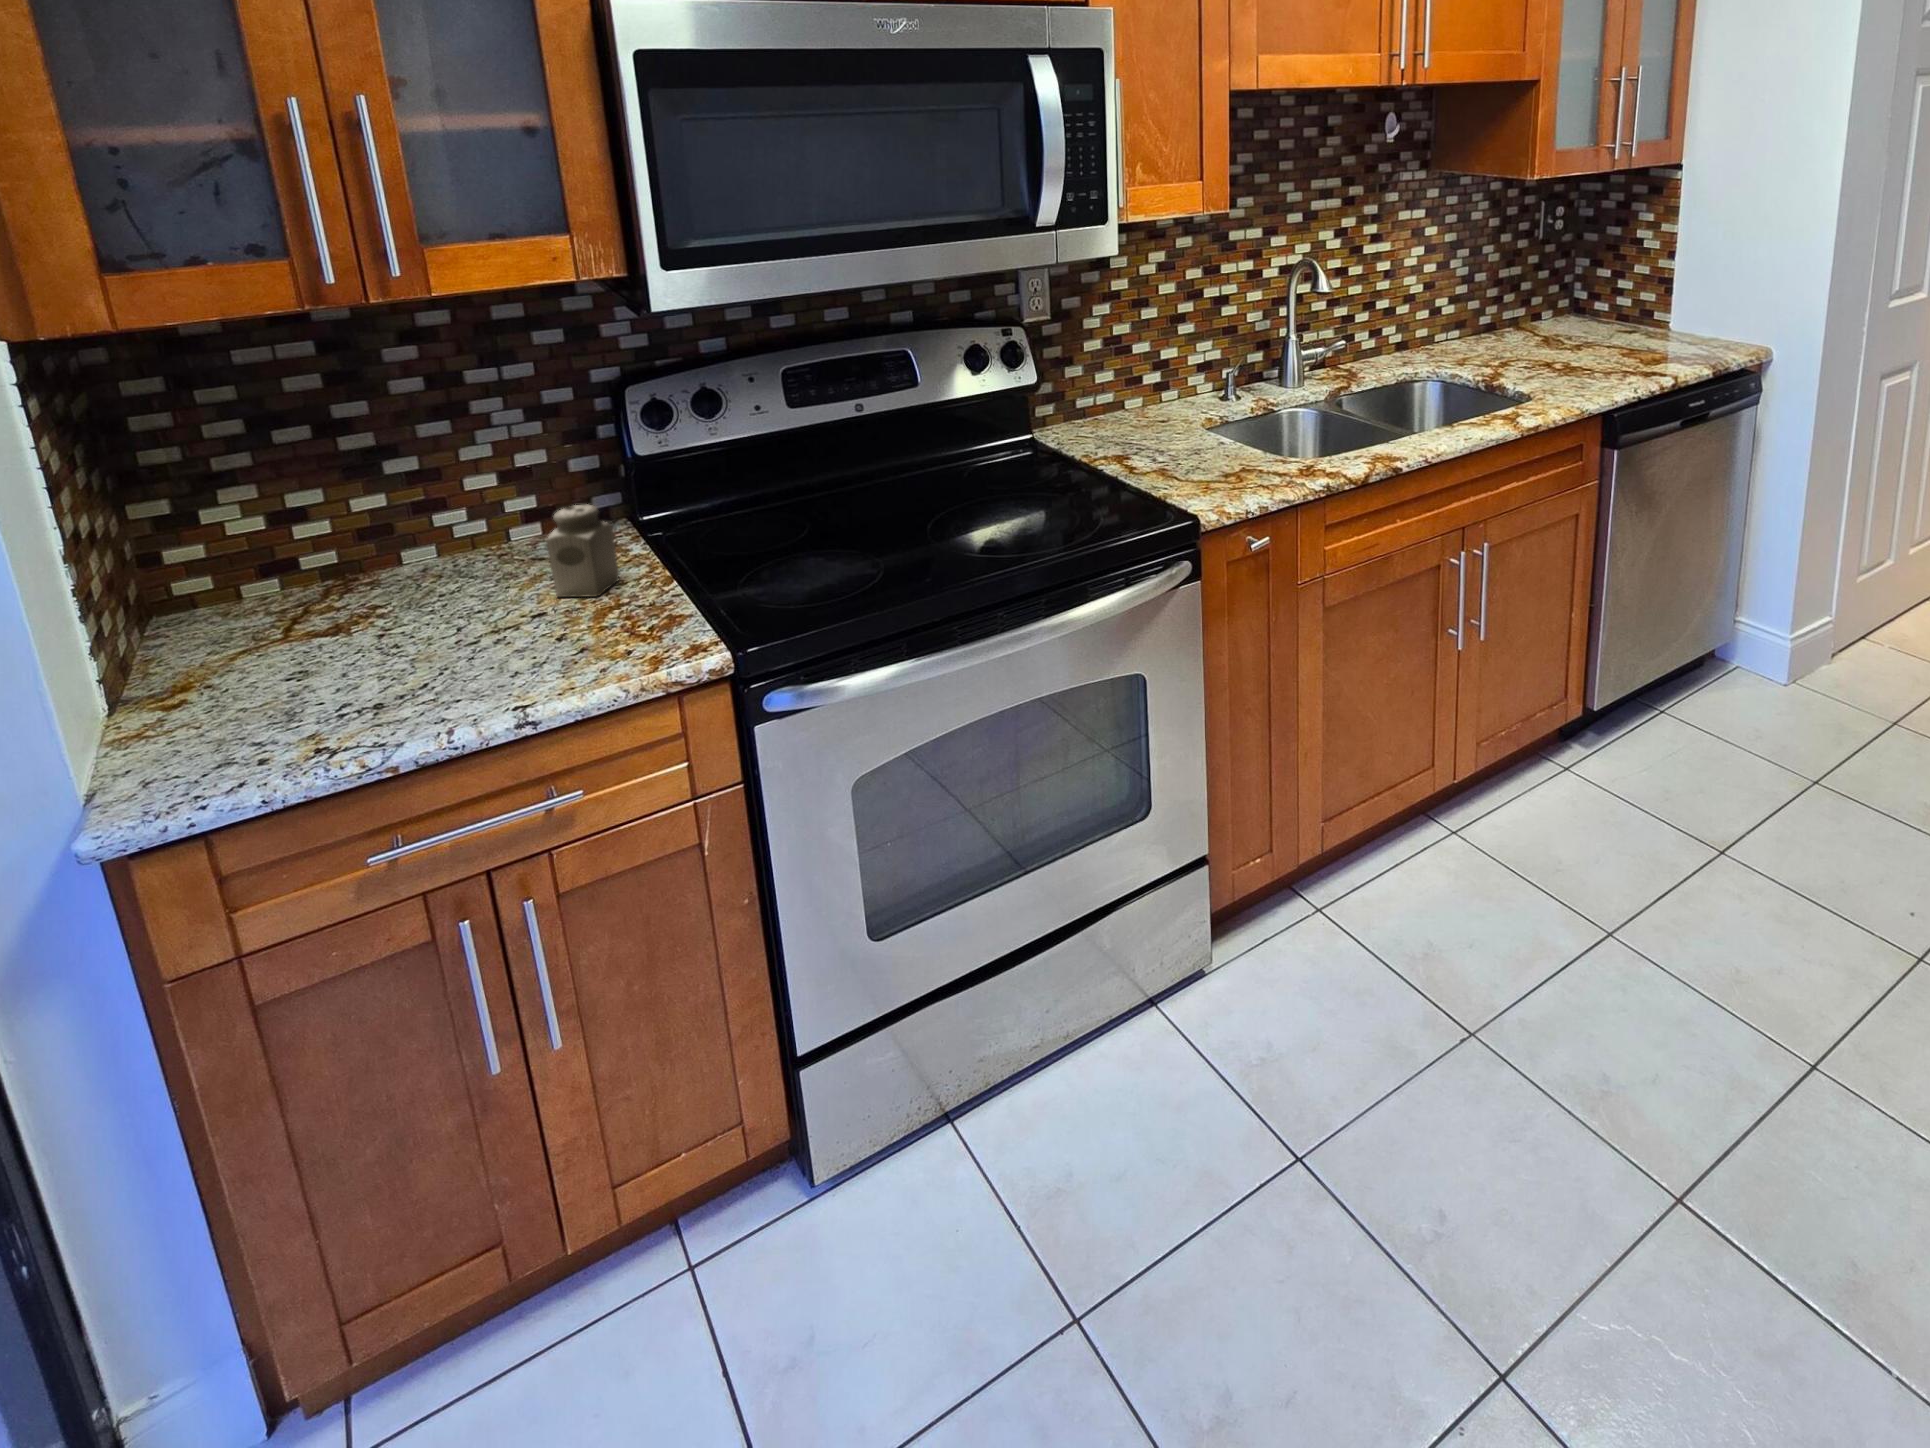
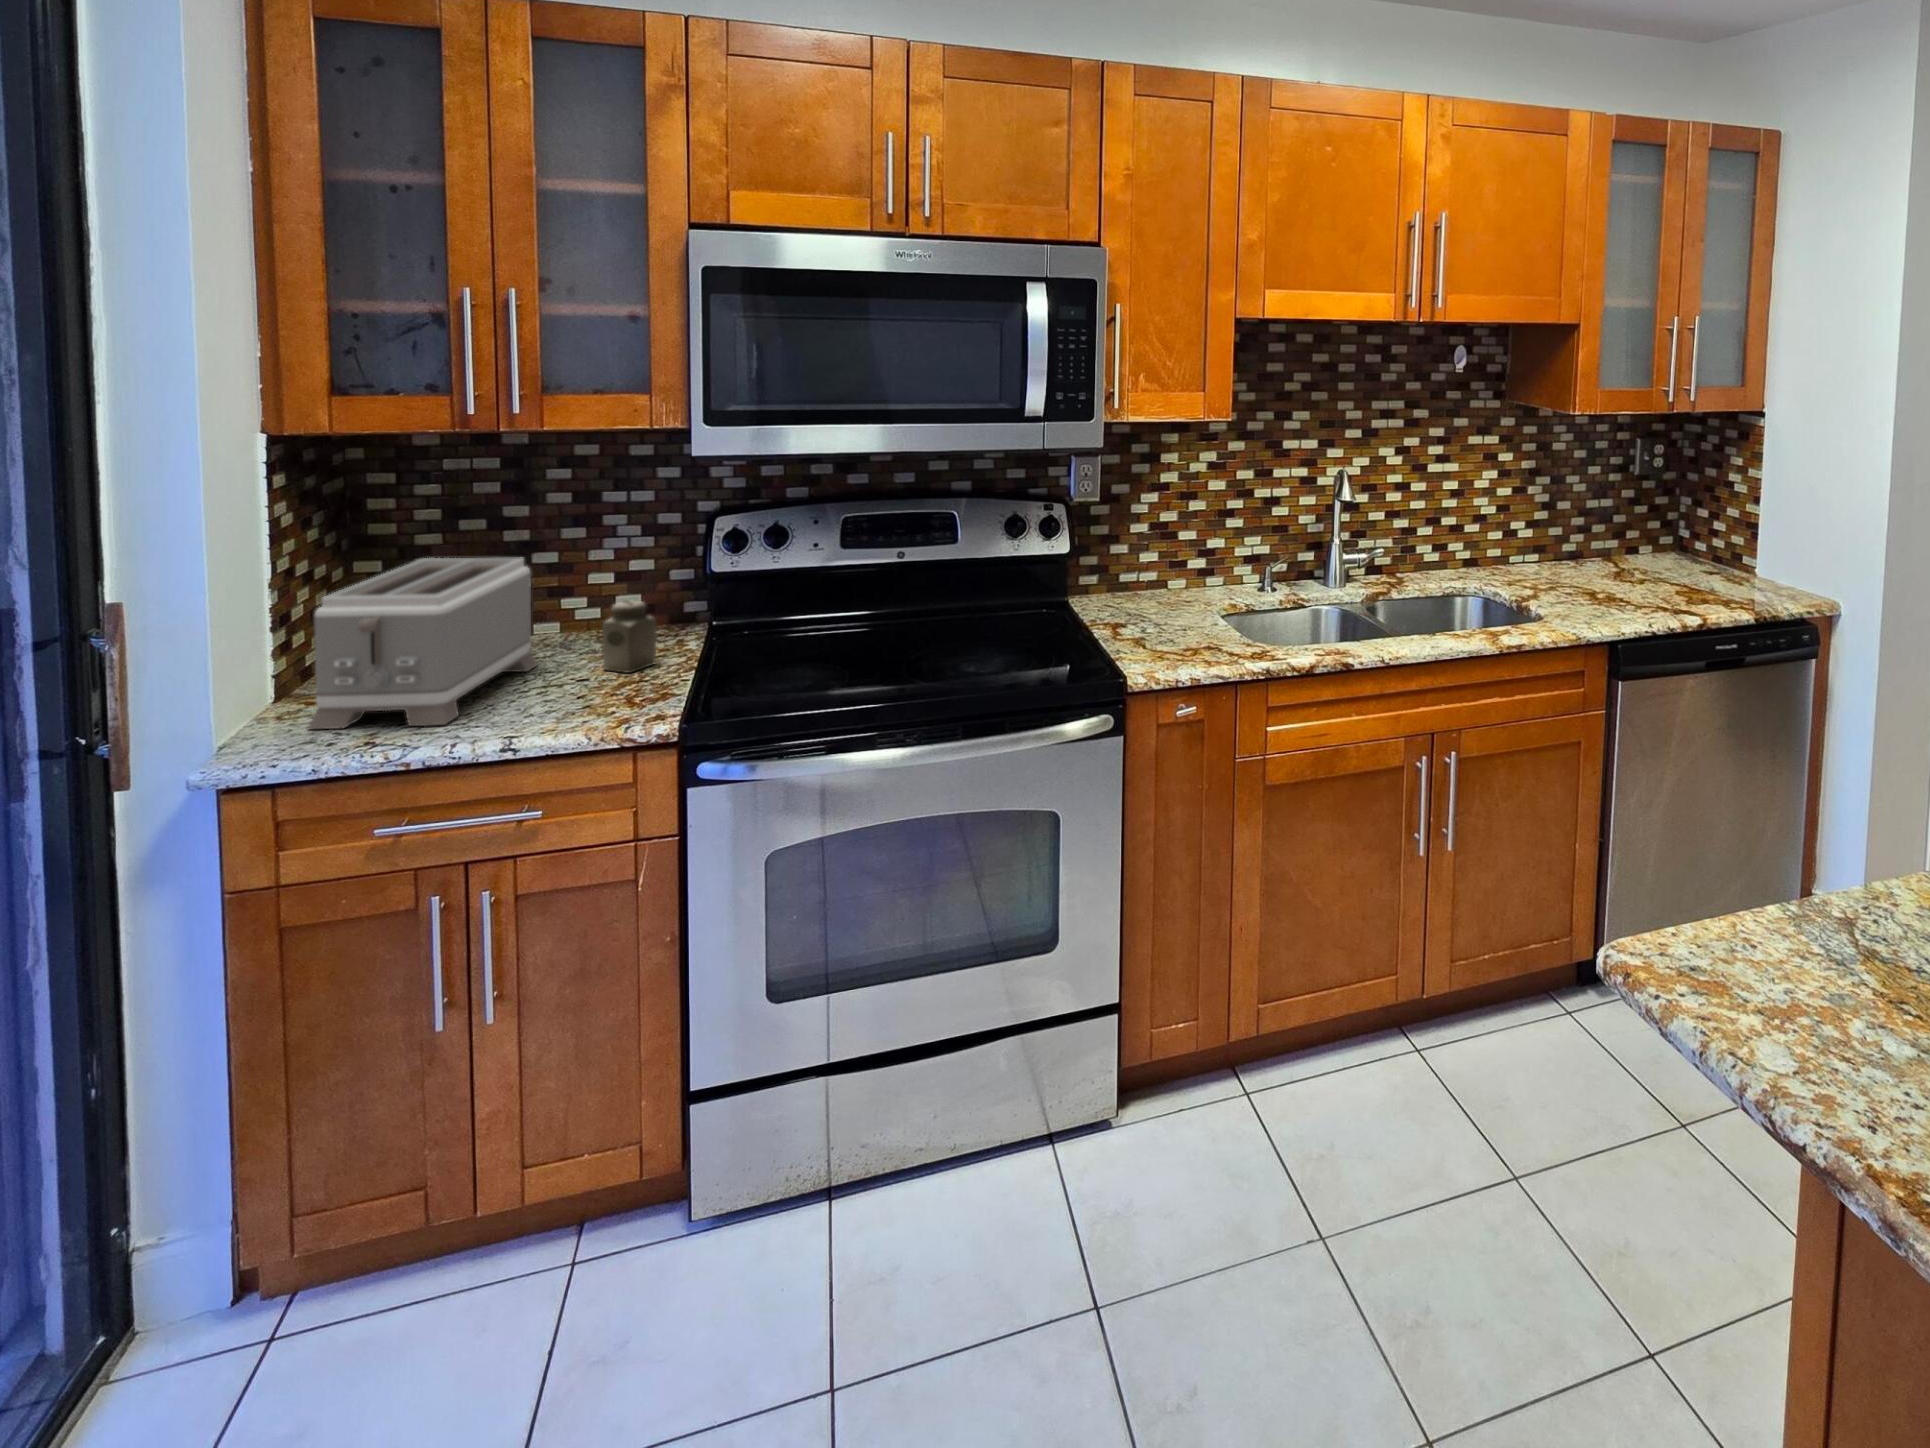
toaster: none [184,469,459,745] -> present [308,558,537,729]

